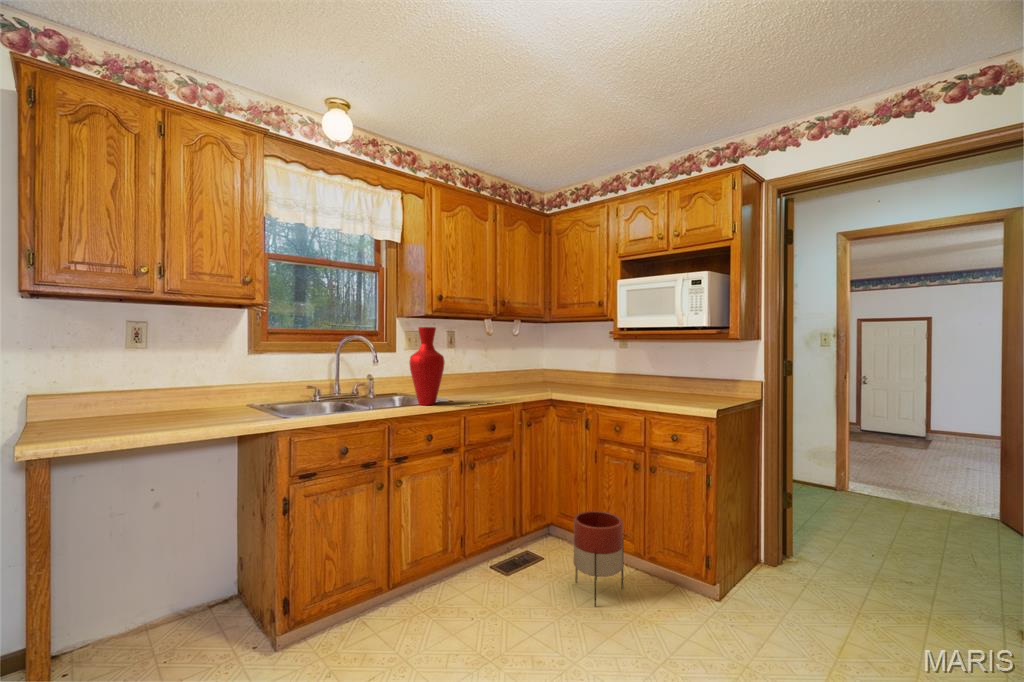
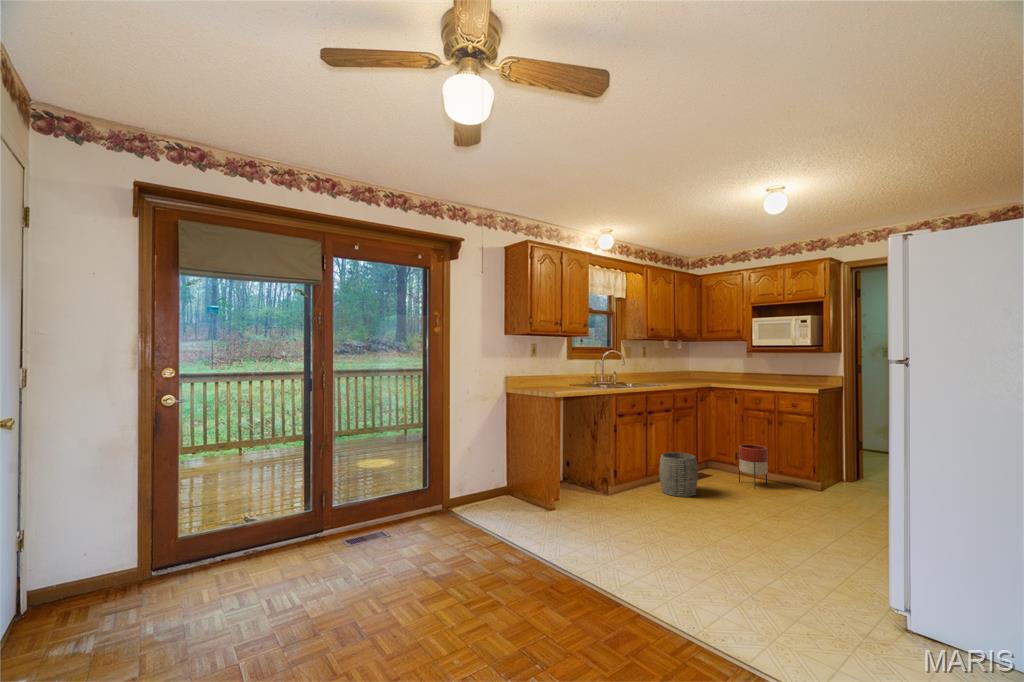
vase: present [409,327,445,405] -> none [649,346,668,386]
woven basket: none [397,541,474,651] -> present [659,452,698,497]

